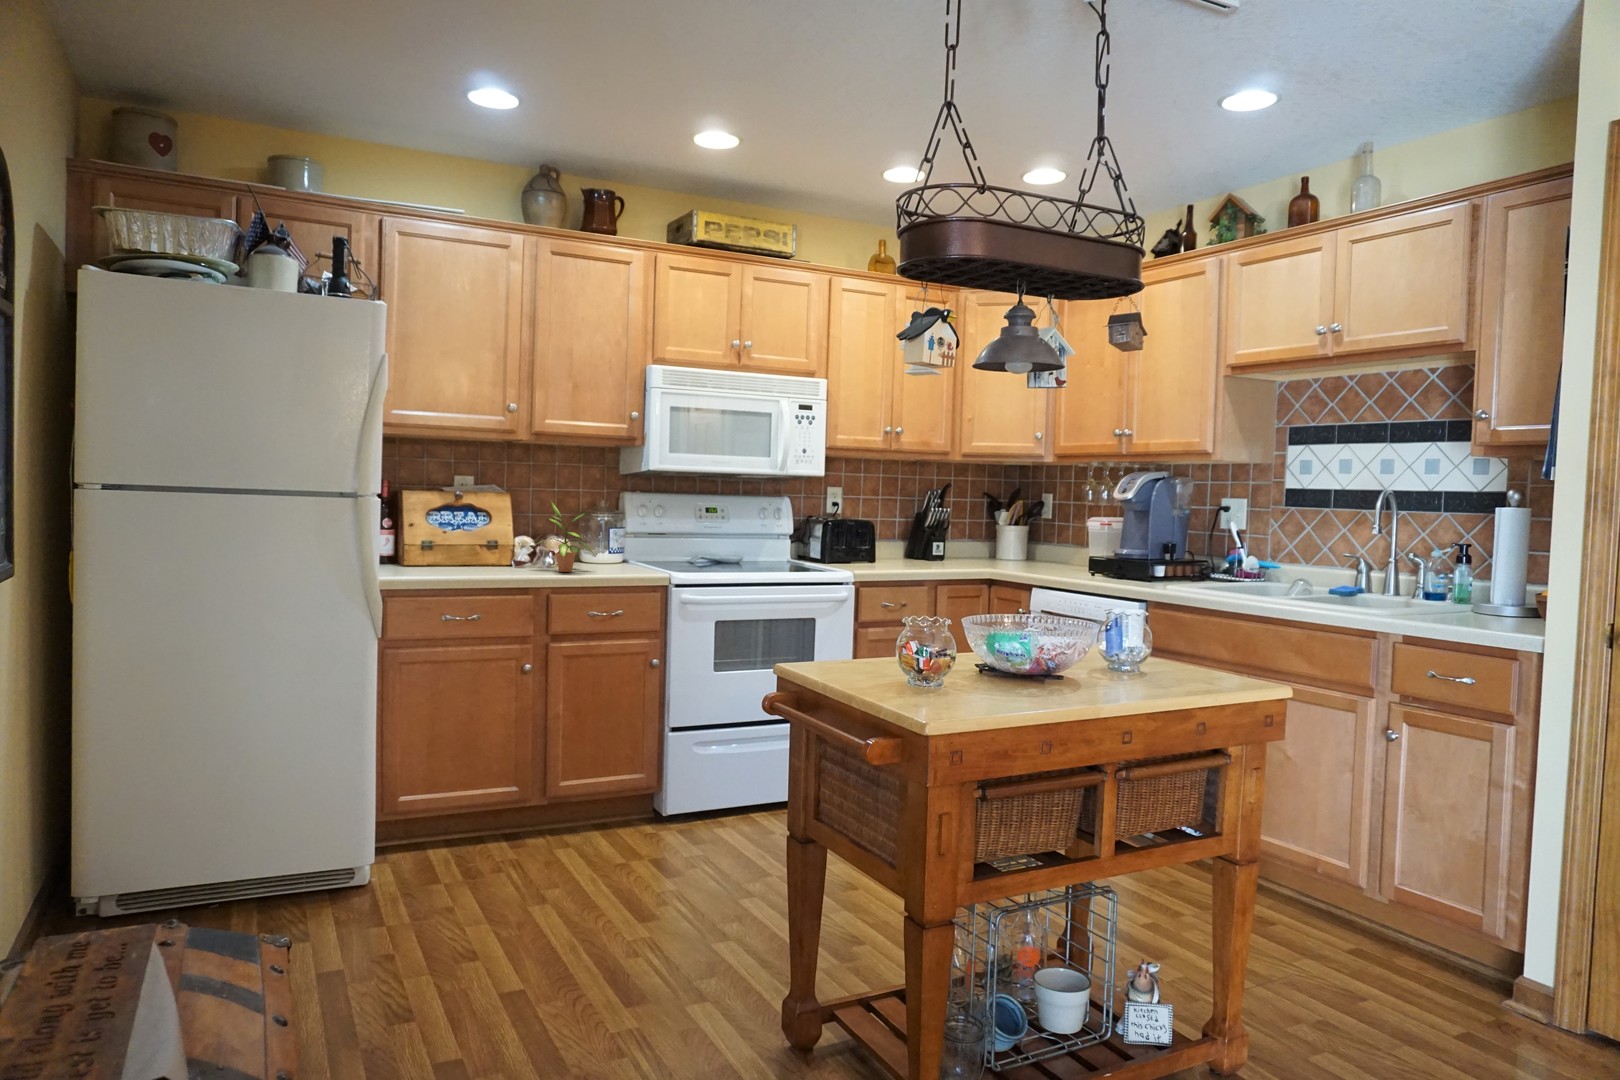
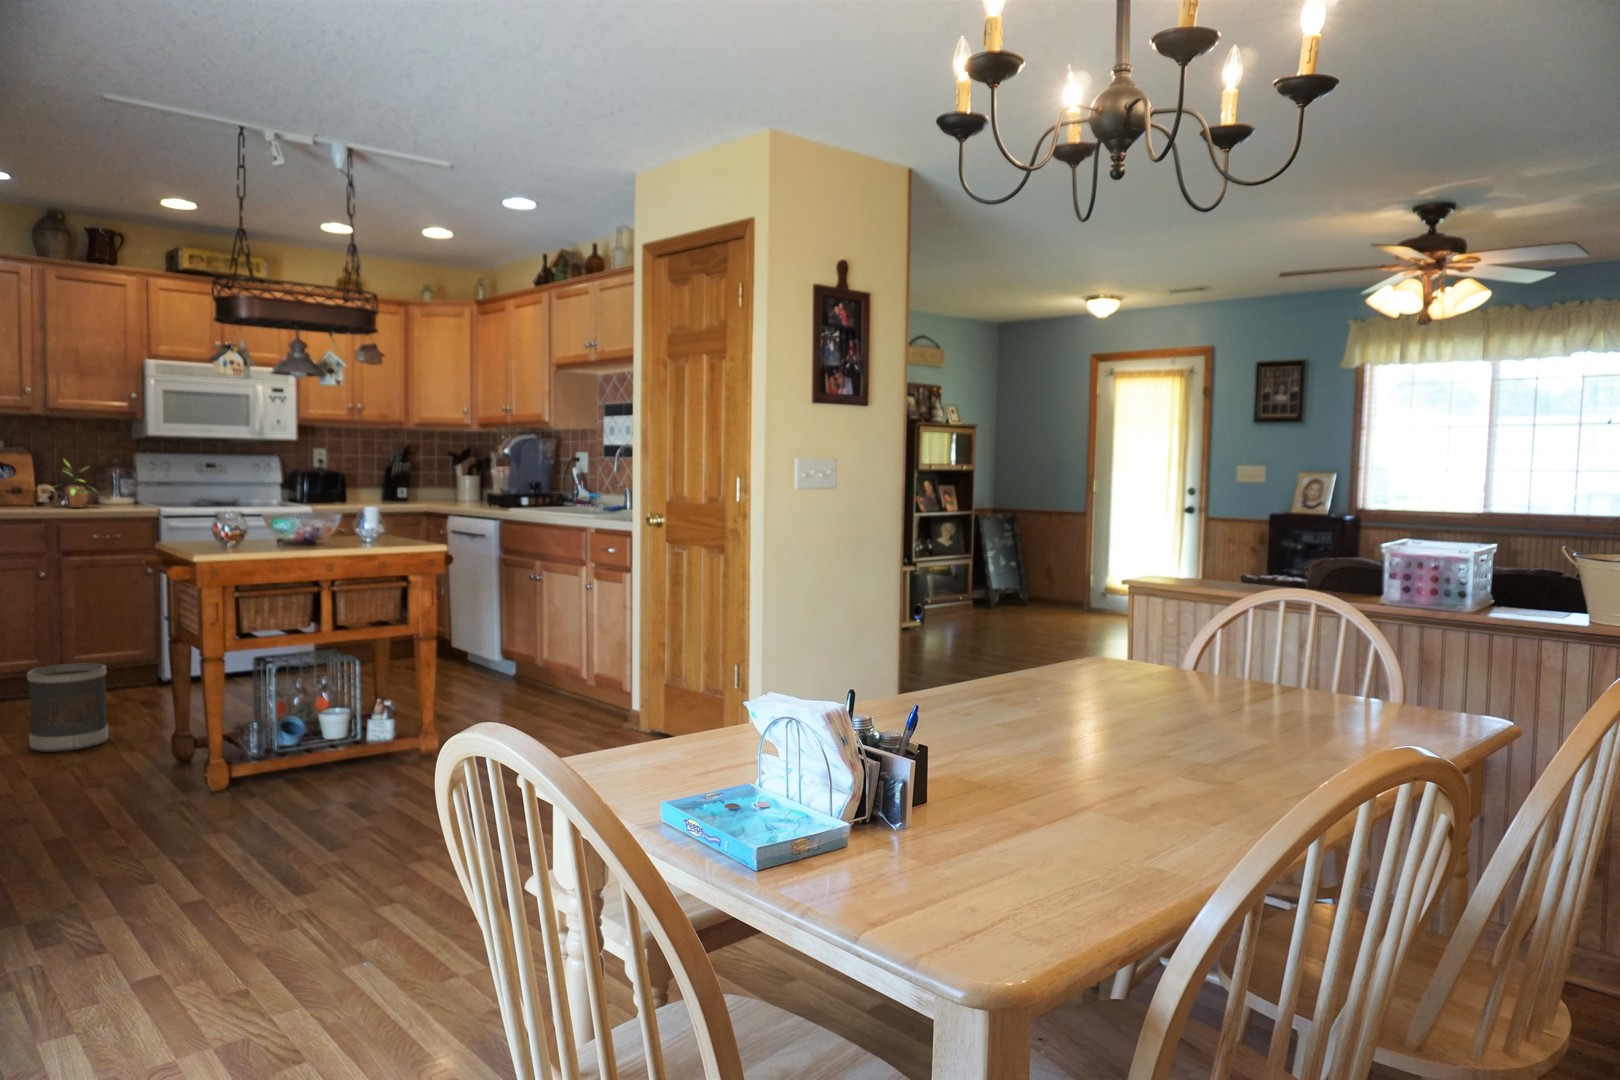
wastebasket: none [531,855,645,1027] -> present [27,663,108,752]

